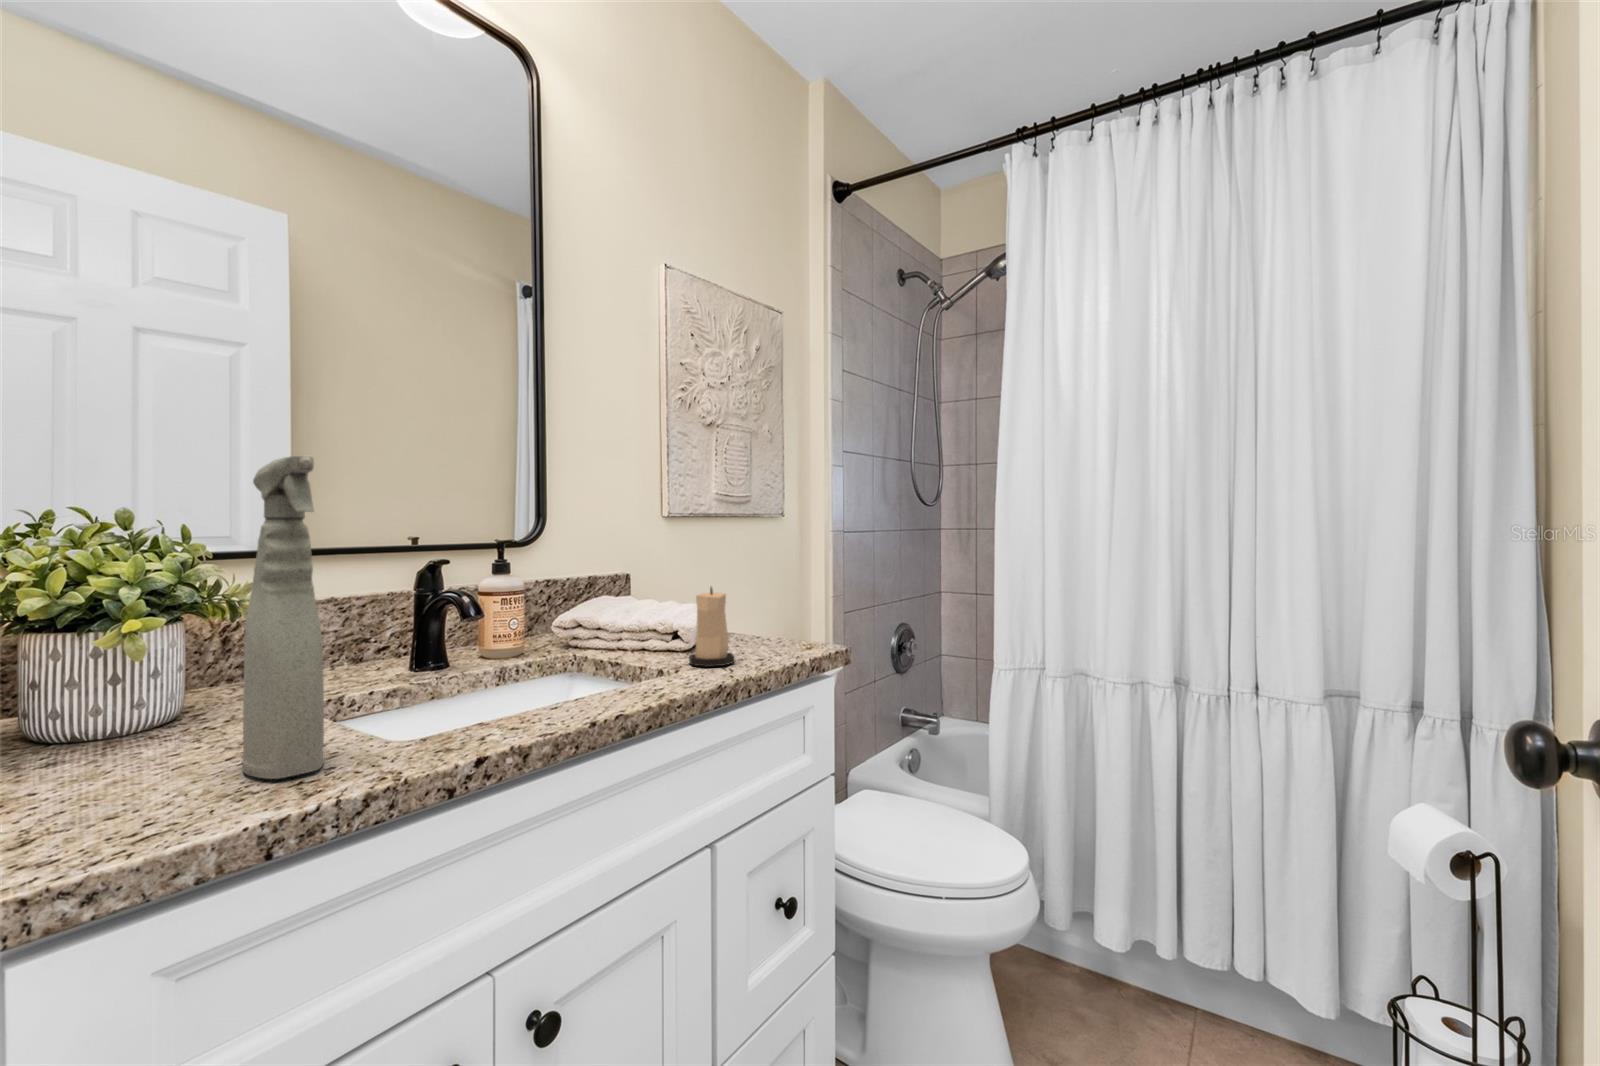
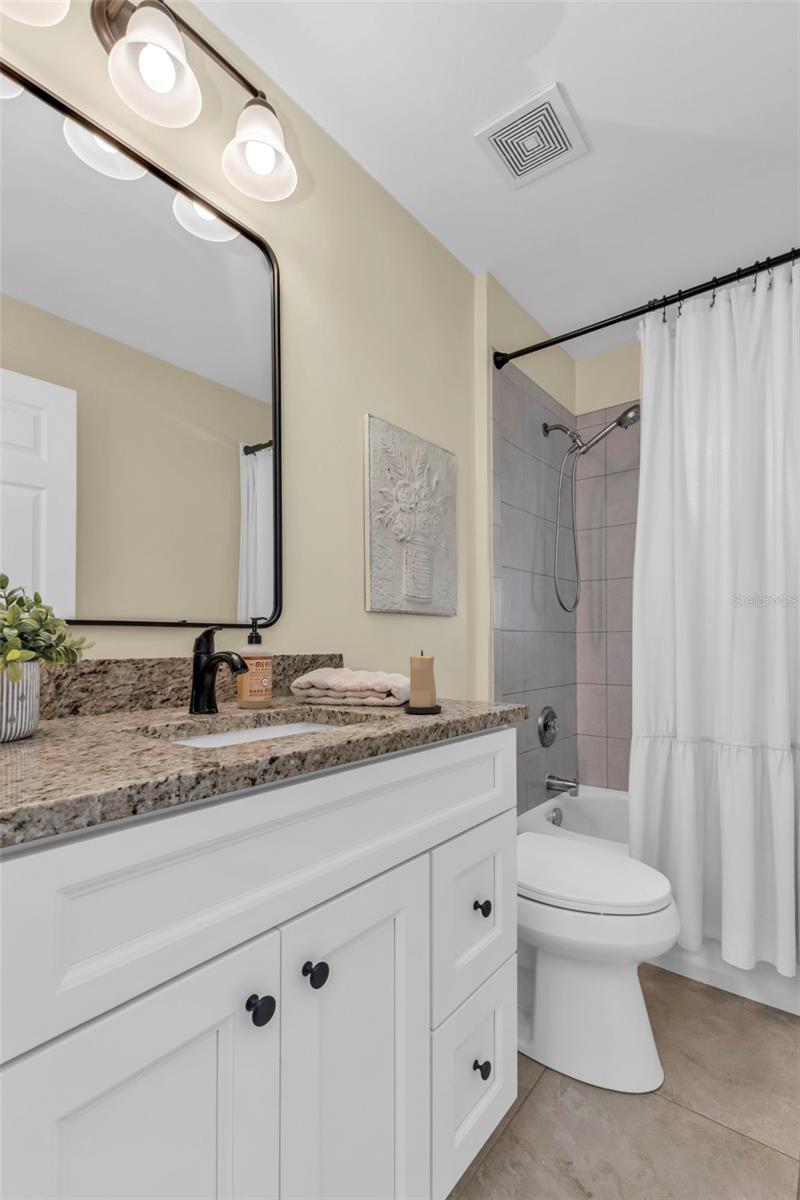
spray bottle: present [242,455,324,779] -> none [98,518,161,763]

